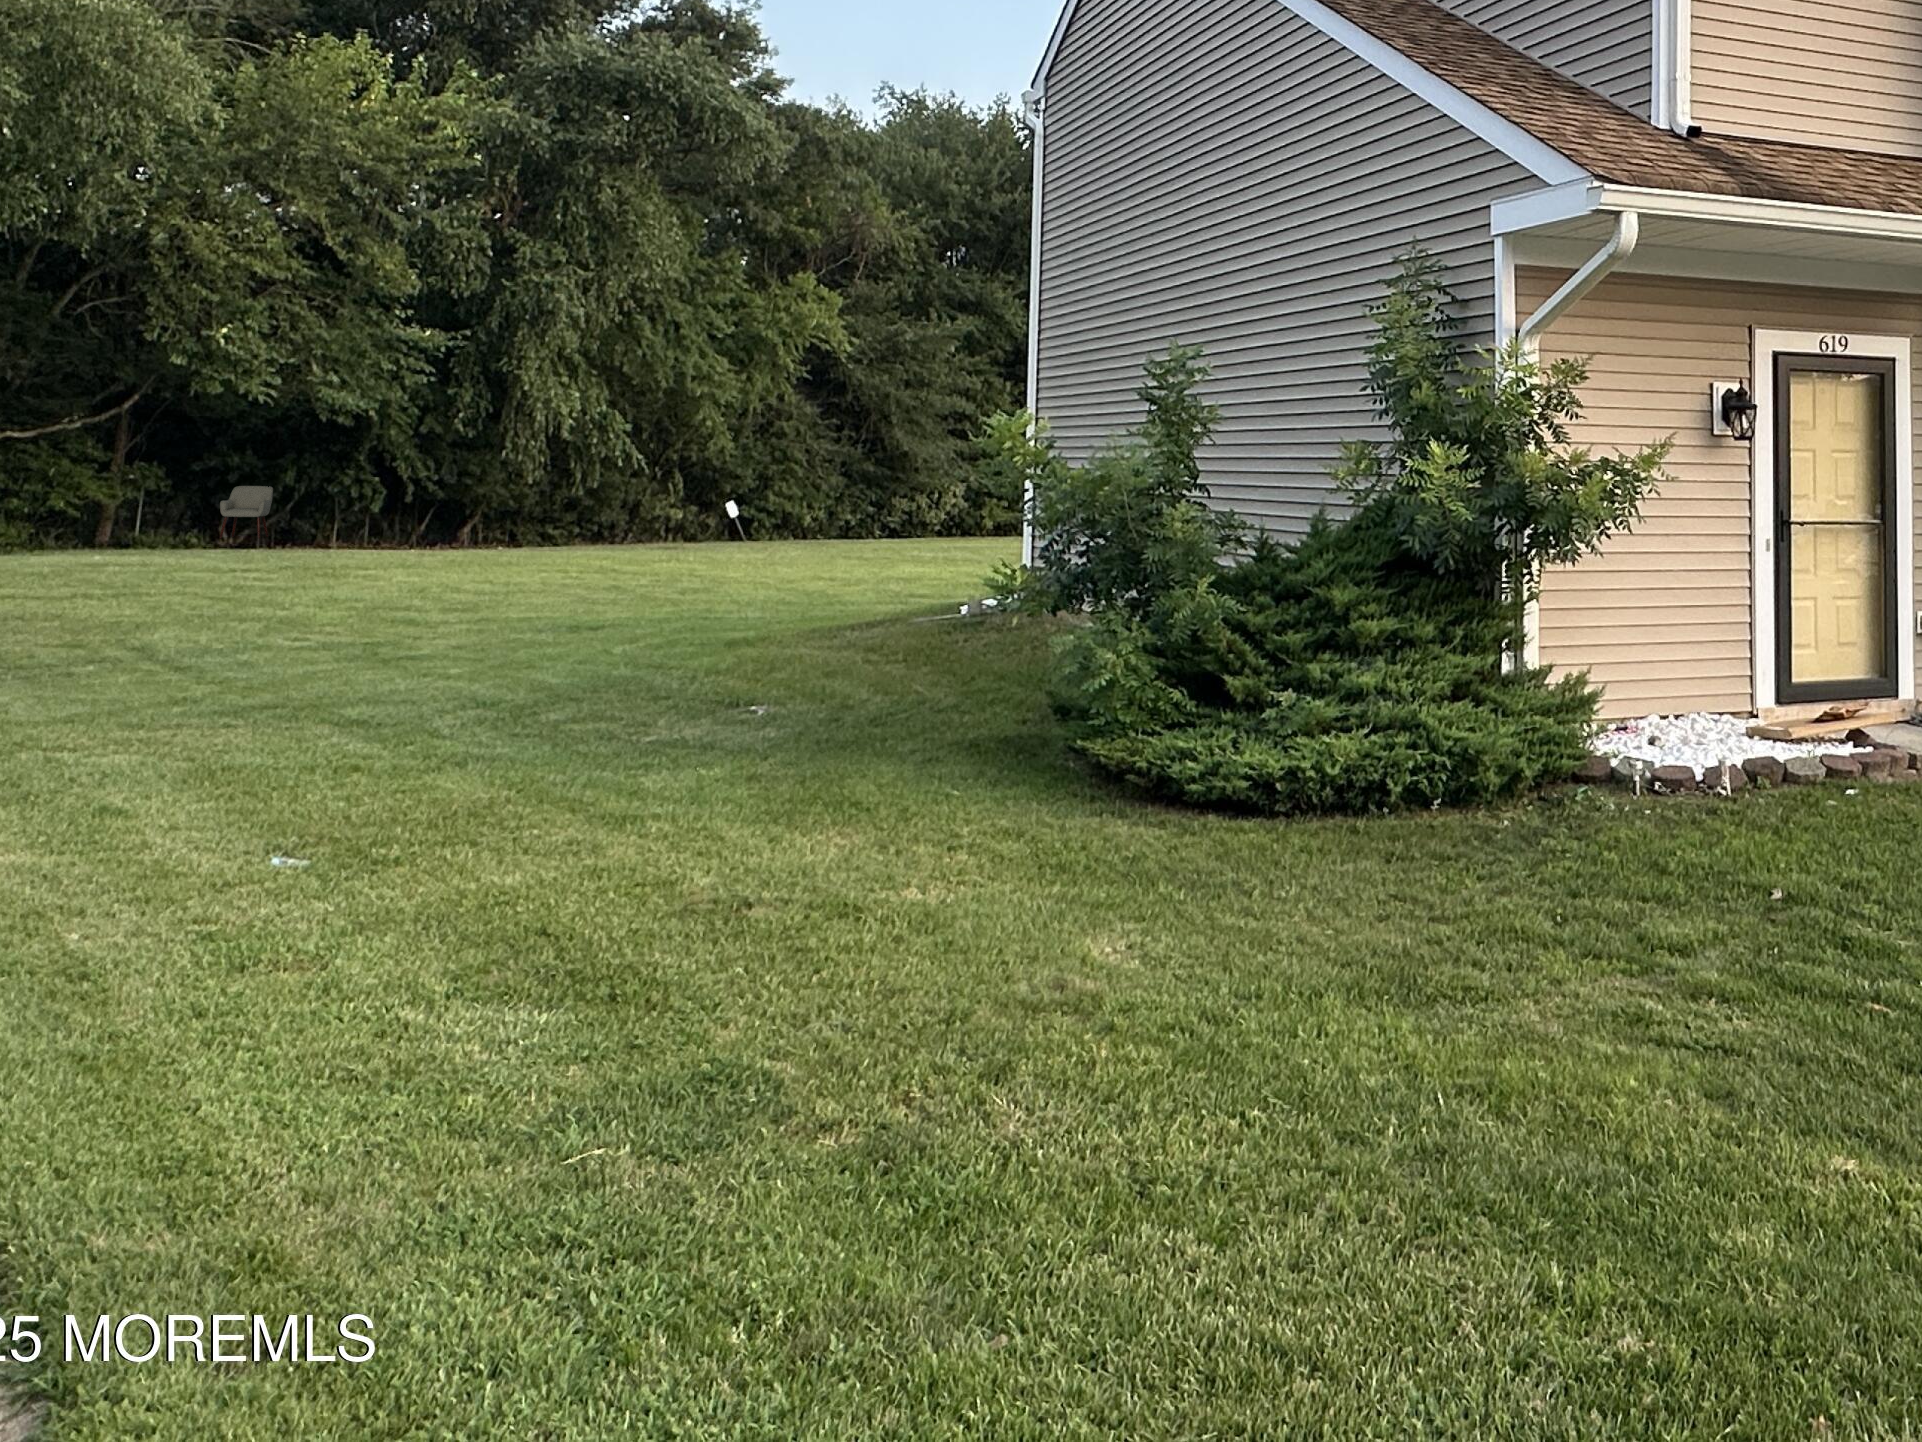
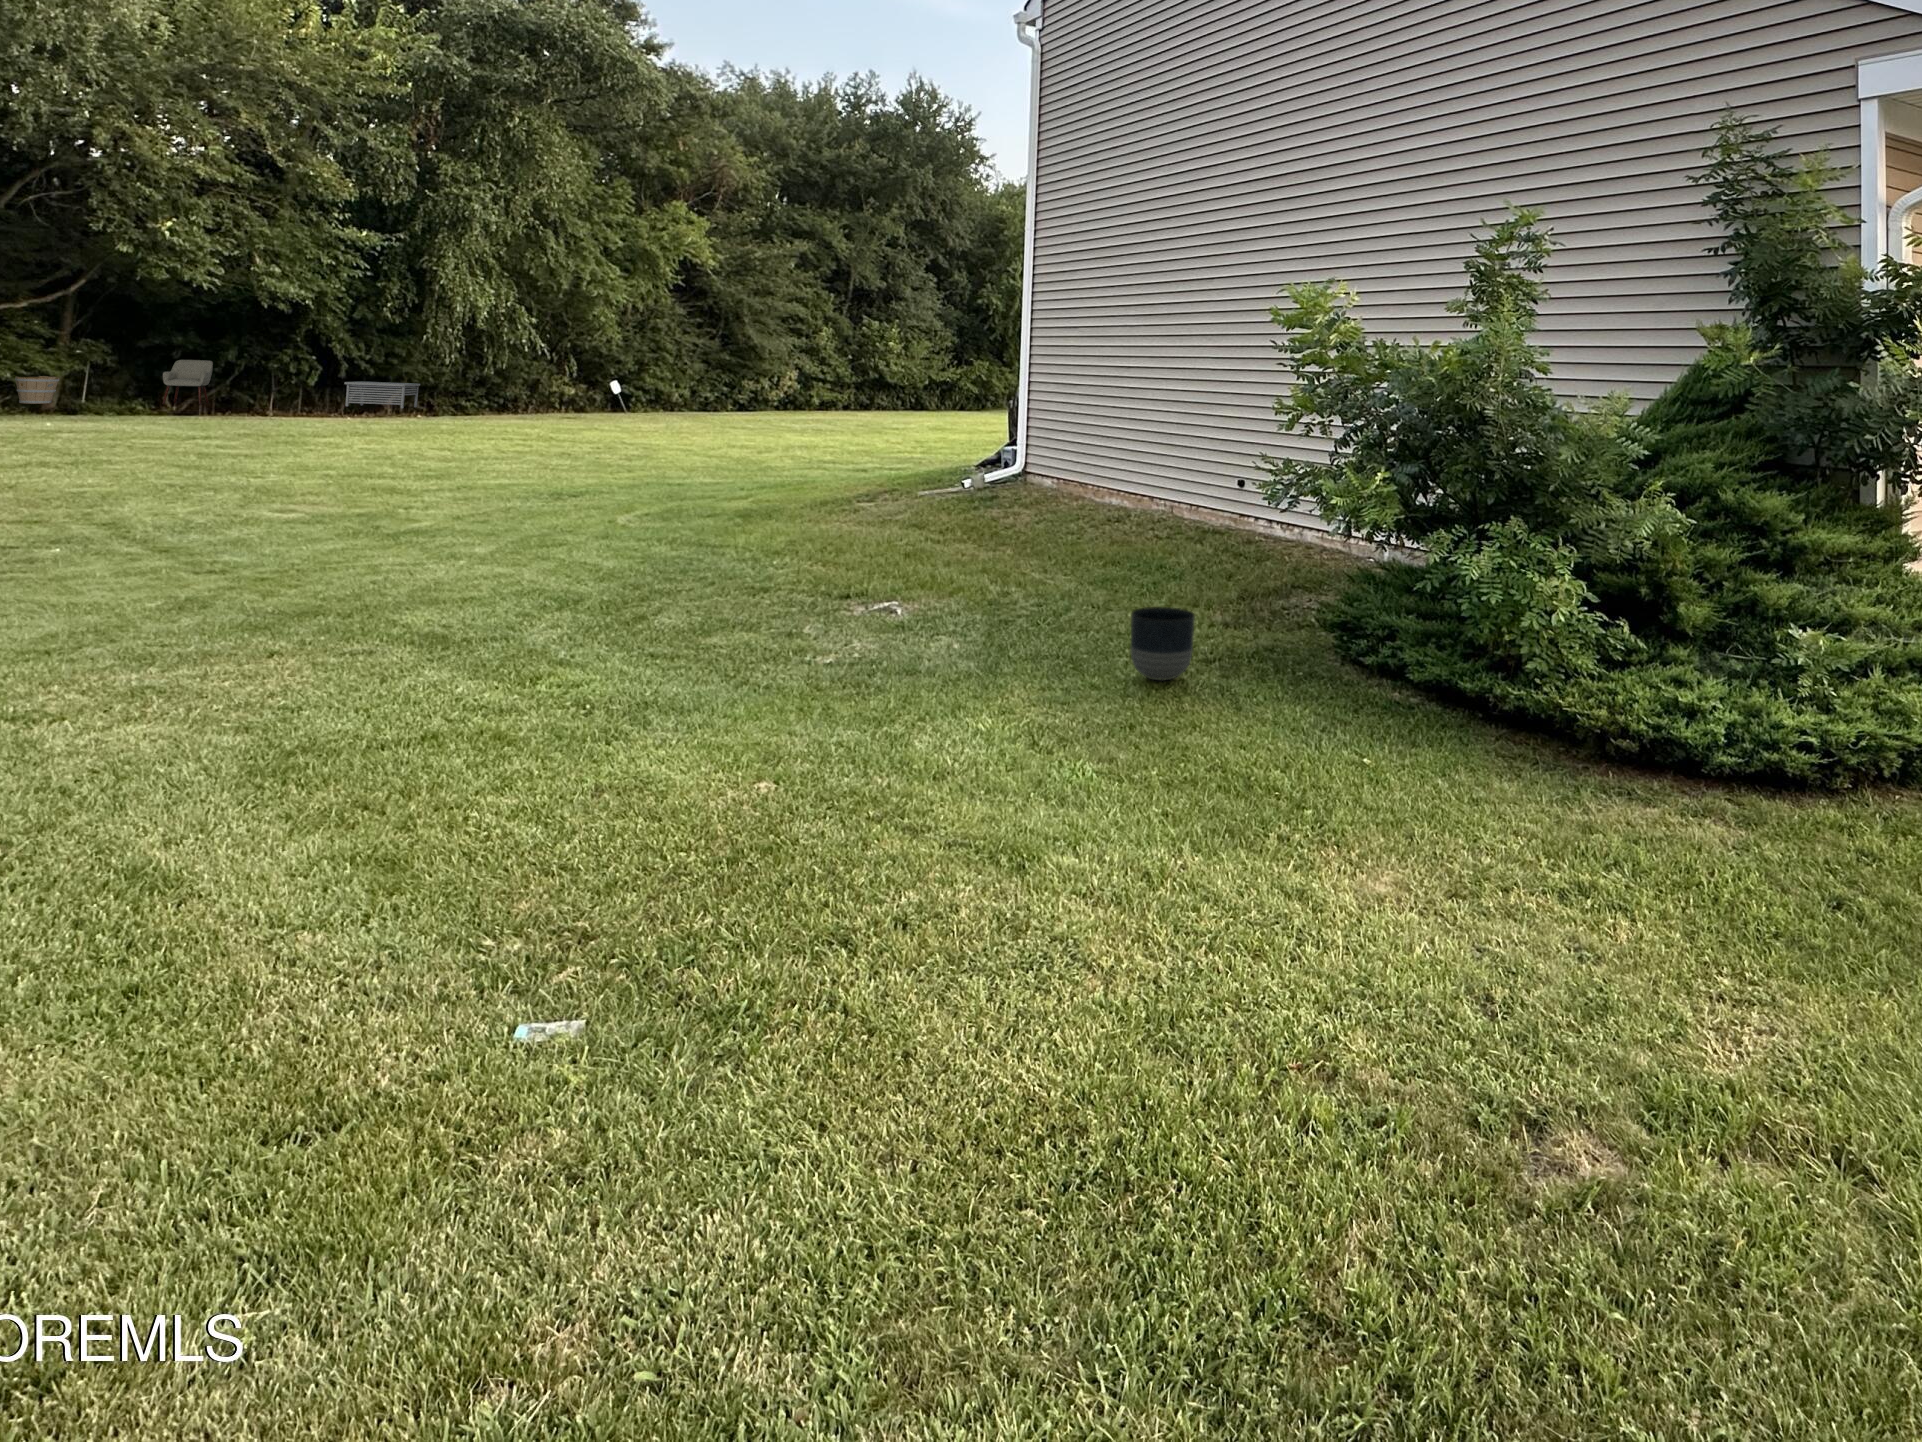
wooden bucket: none [68,508,114,540] -> present [15,376,60,404]
storage bench: none [415,508,499,540] -> present [344,381,420,408]
planter: none [1036,736,1100,807] -> present [1130,607,1195,680]

